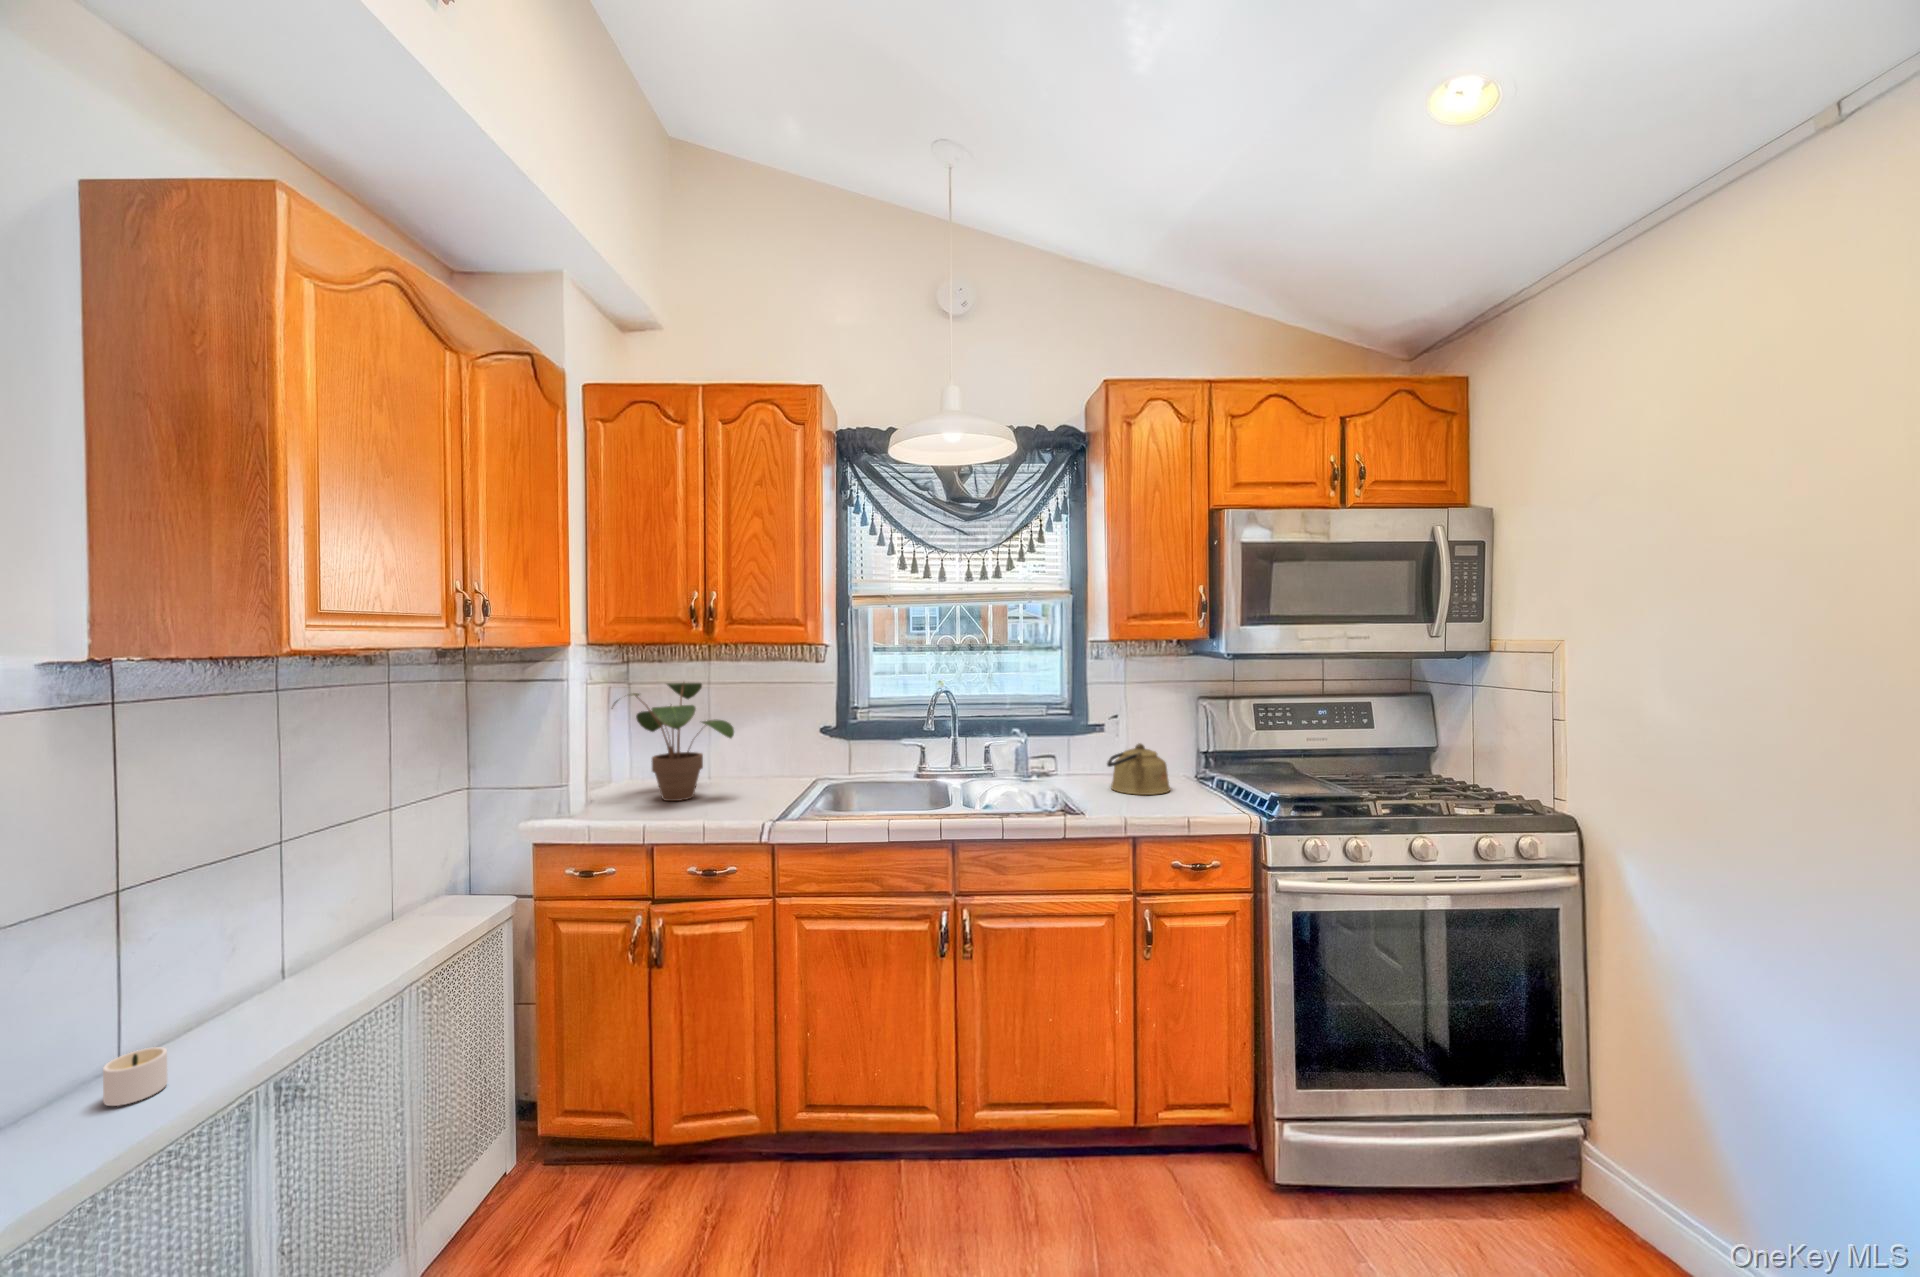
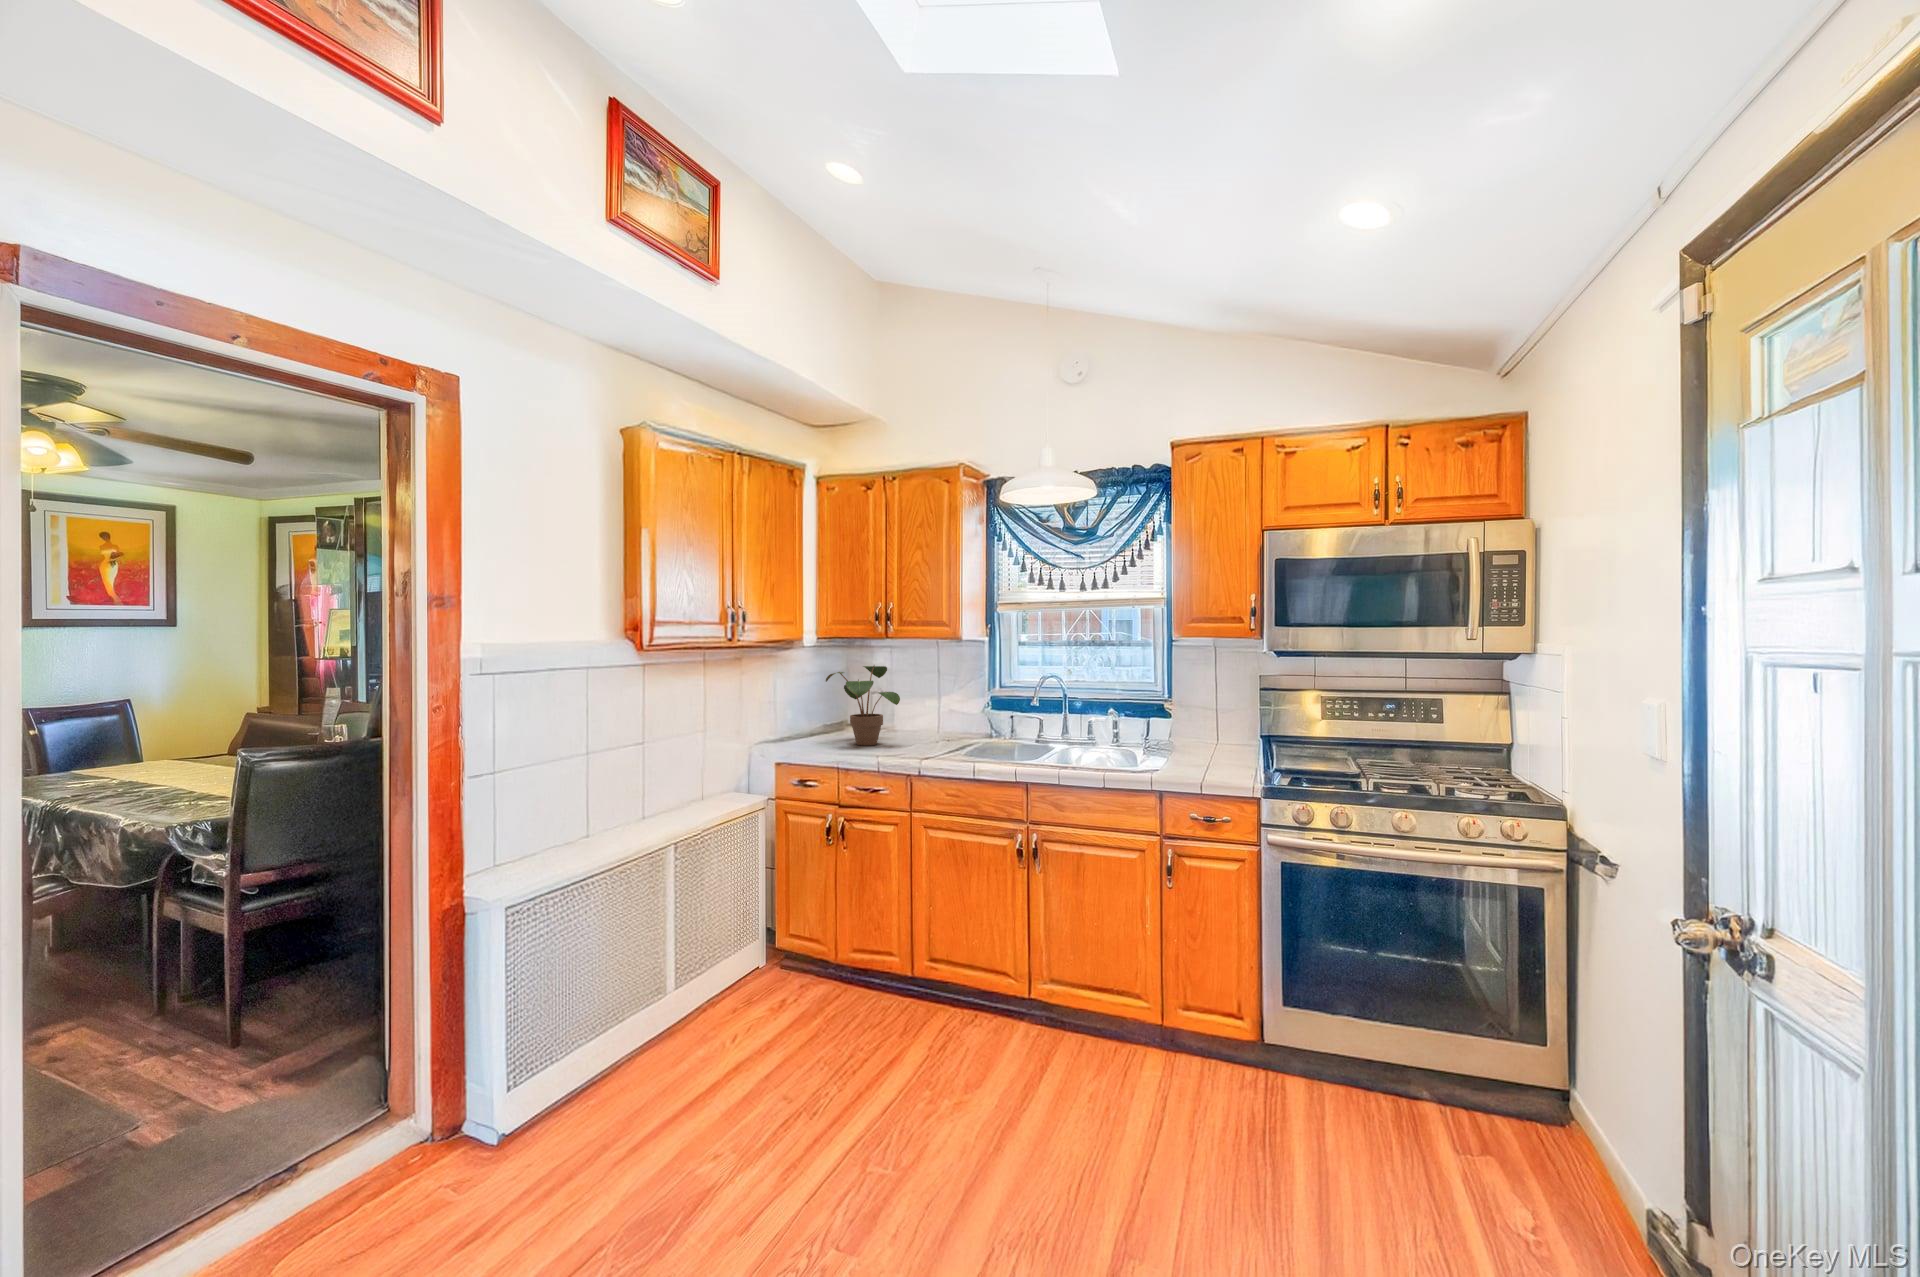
kettle: present [1107,744,1170,795] -> none [1172,724,1229,766]
candle: present [103,1047,168,1106] -> none [577,830,606,851]

